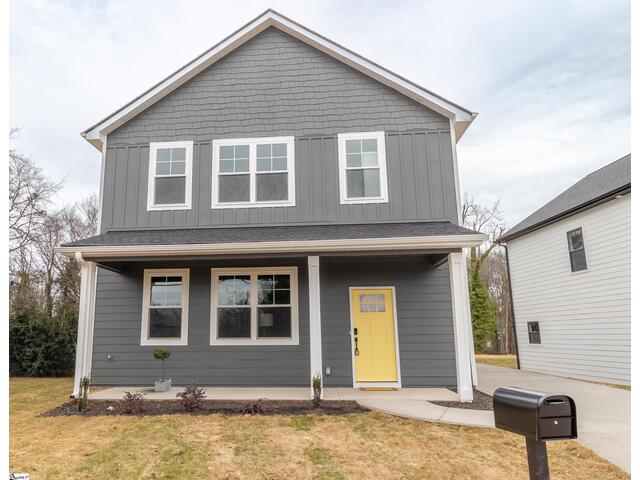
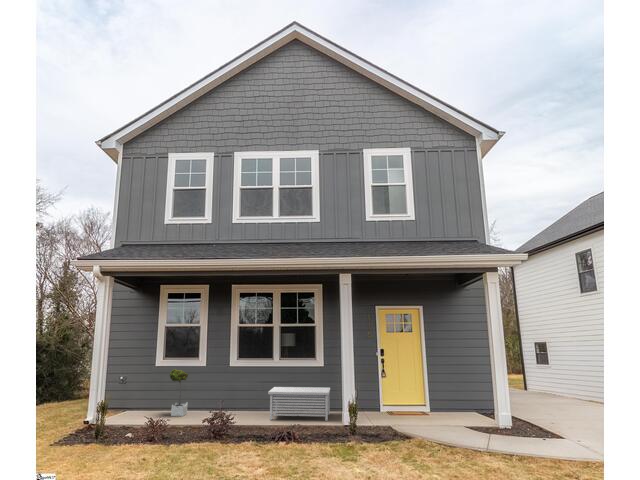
storage bench: none [243,364,305,395] -> present [268,387,330,421]

